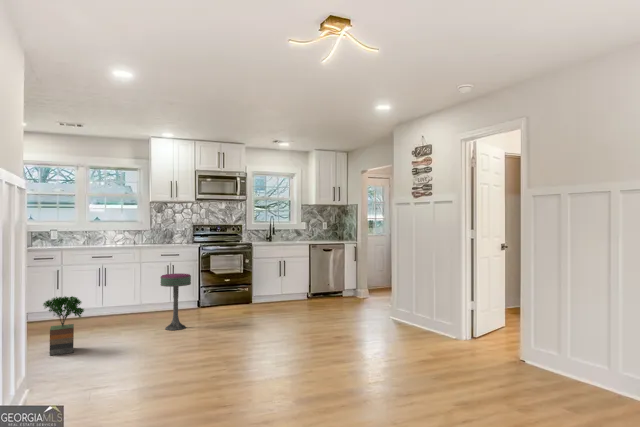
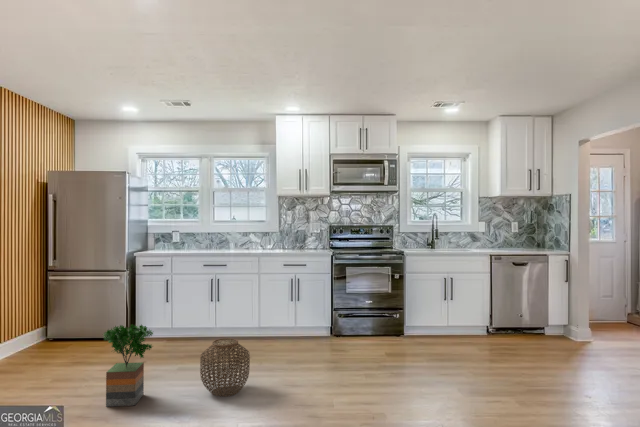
bar stool: present [161,273,191,330] -> none [265,295,306,377]
woven basket: none [119,303,156,342] -> present [200,338,250,397]

